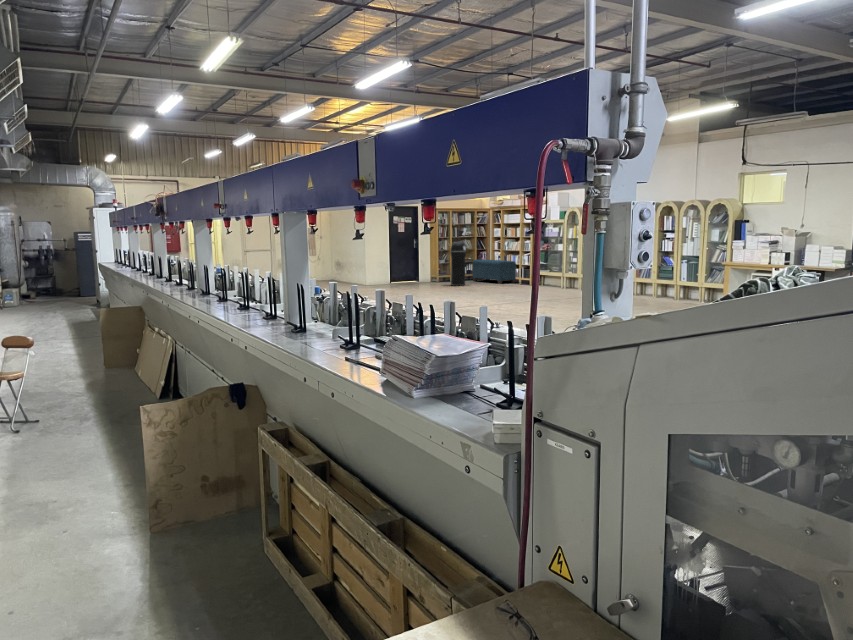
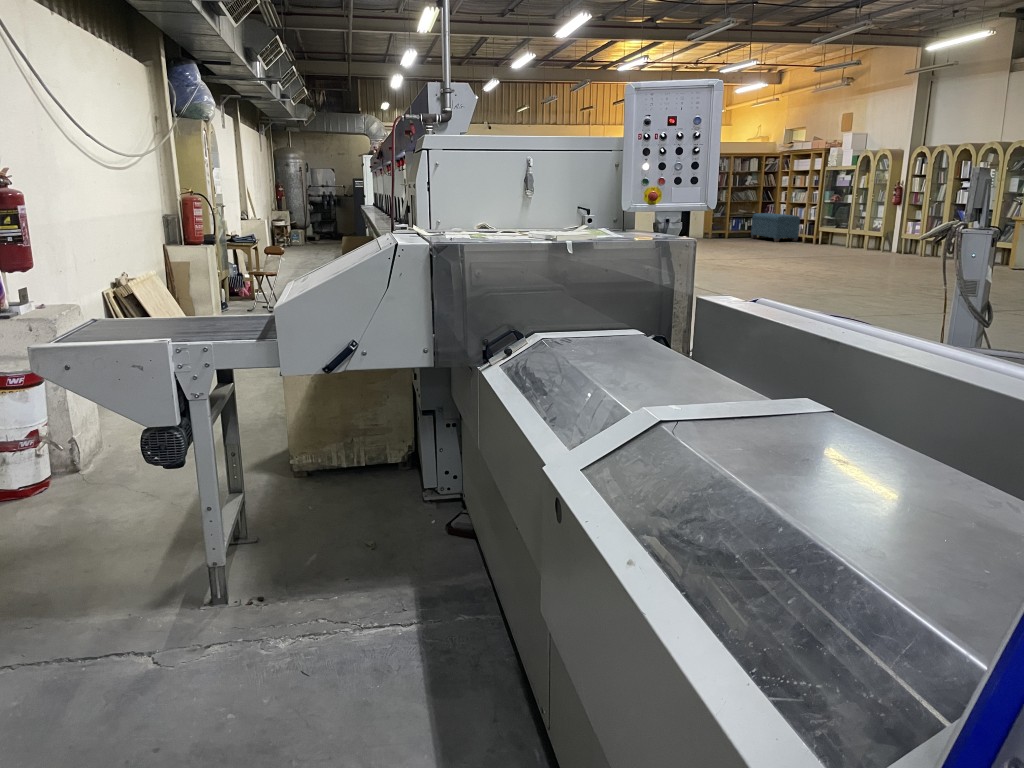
trash can: present [450,242,466,286] -> none [717,192,738,243]

